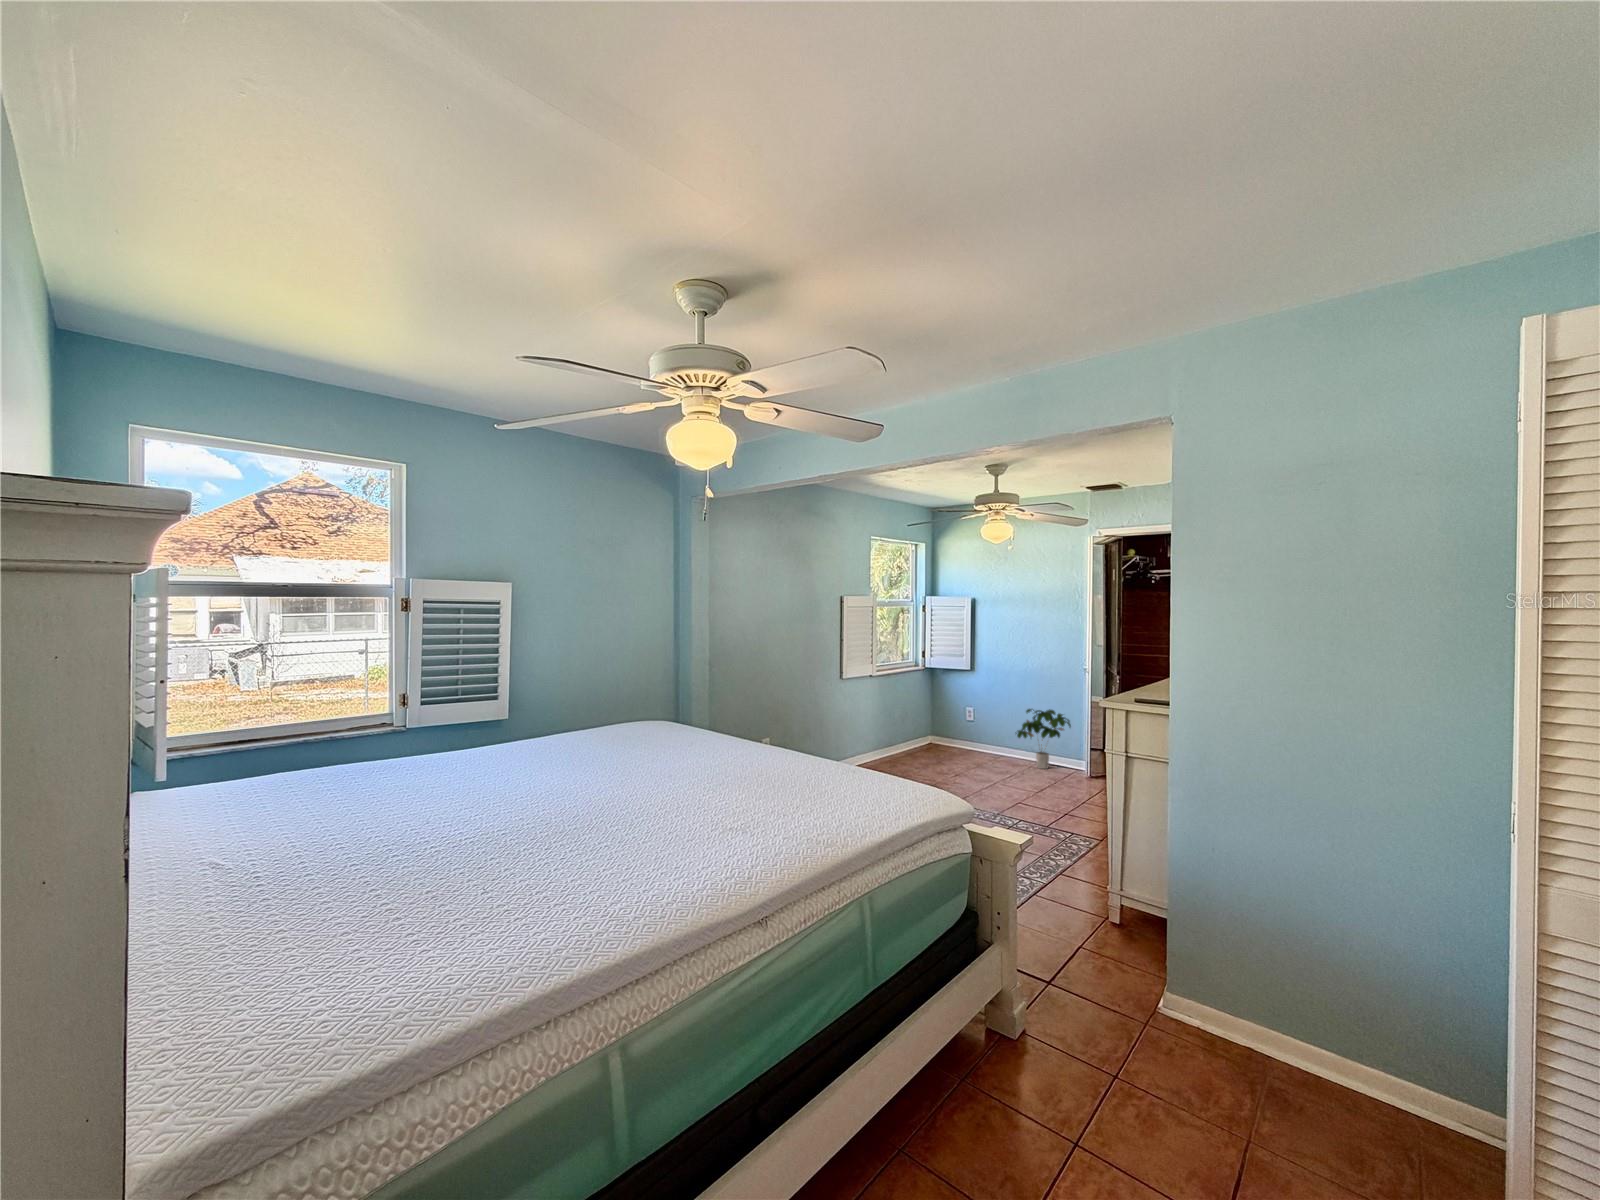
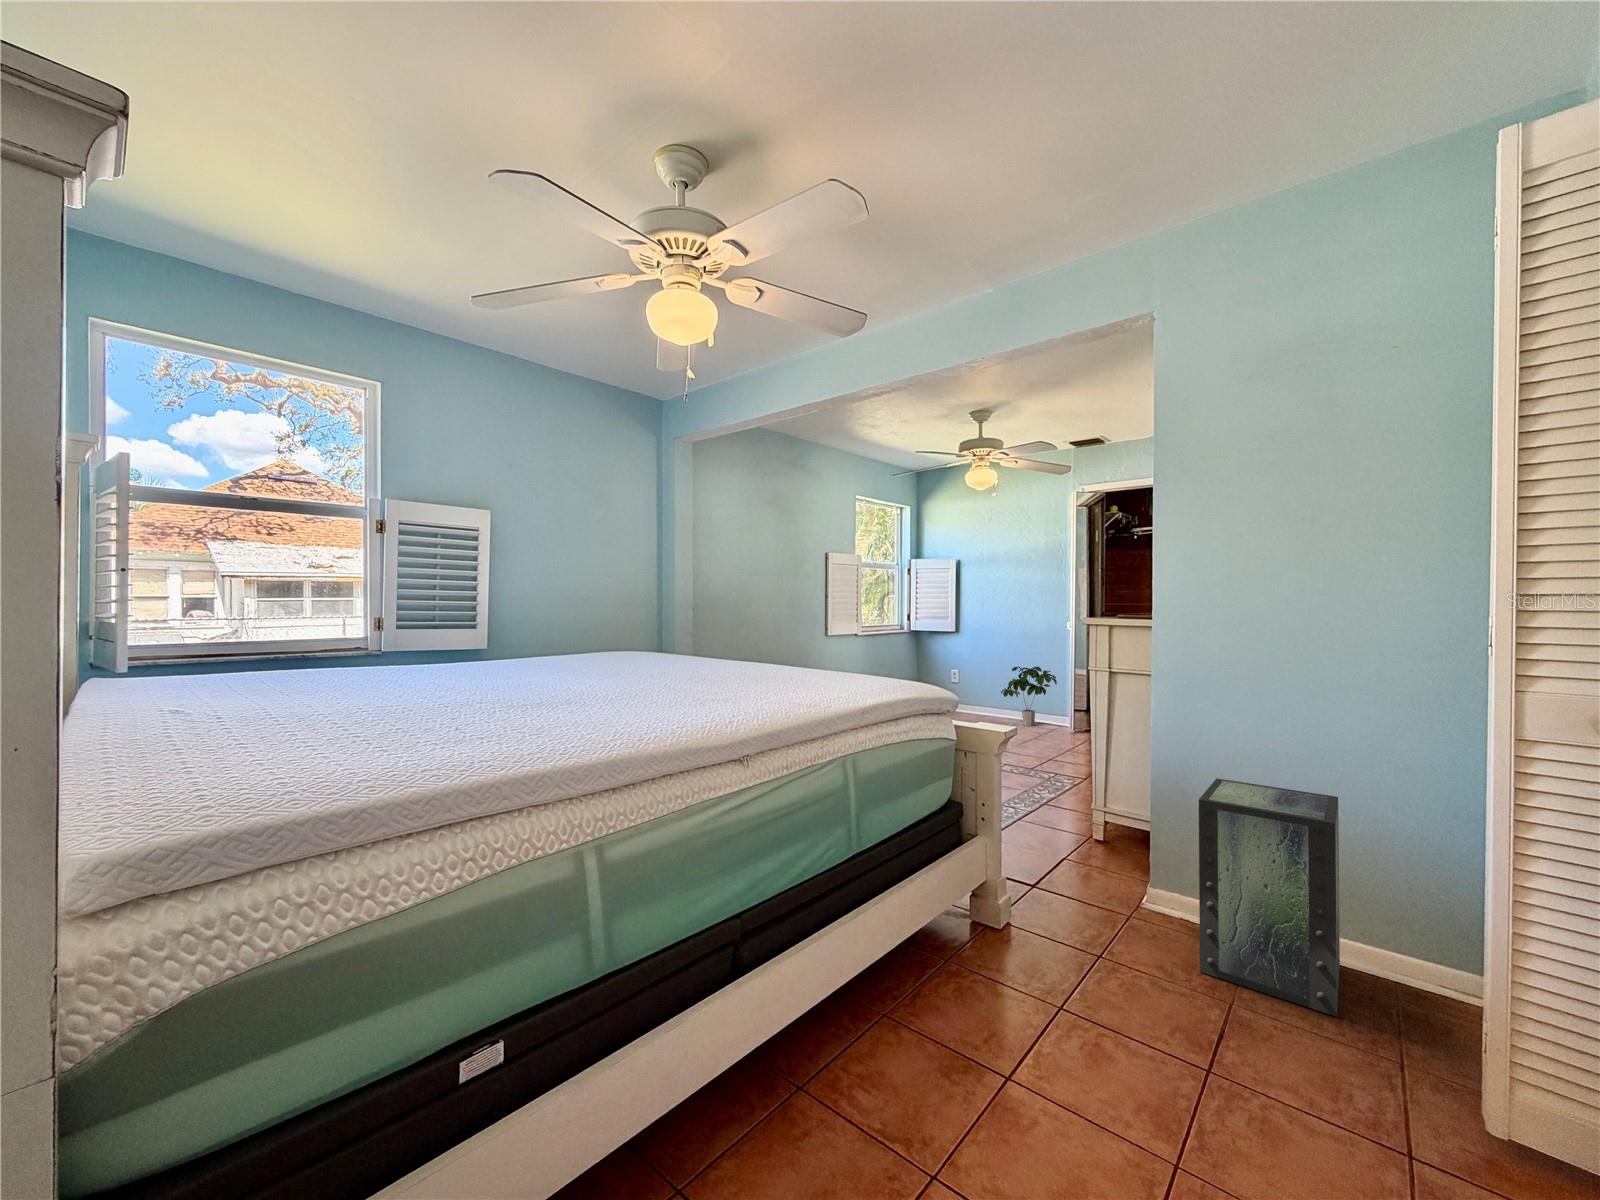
storage box: none [1219,893,1362,1165] -> present [1199,778,1340,1016]

